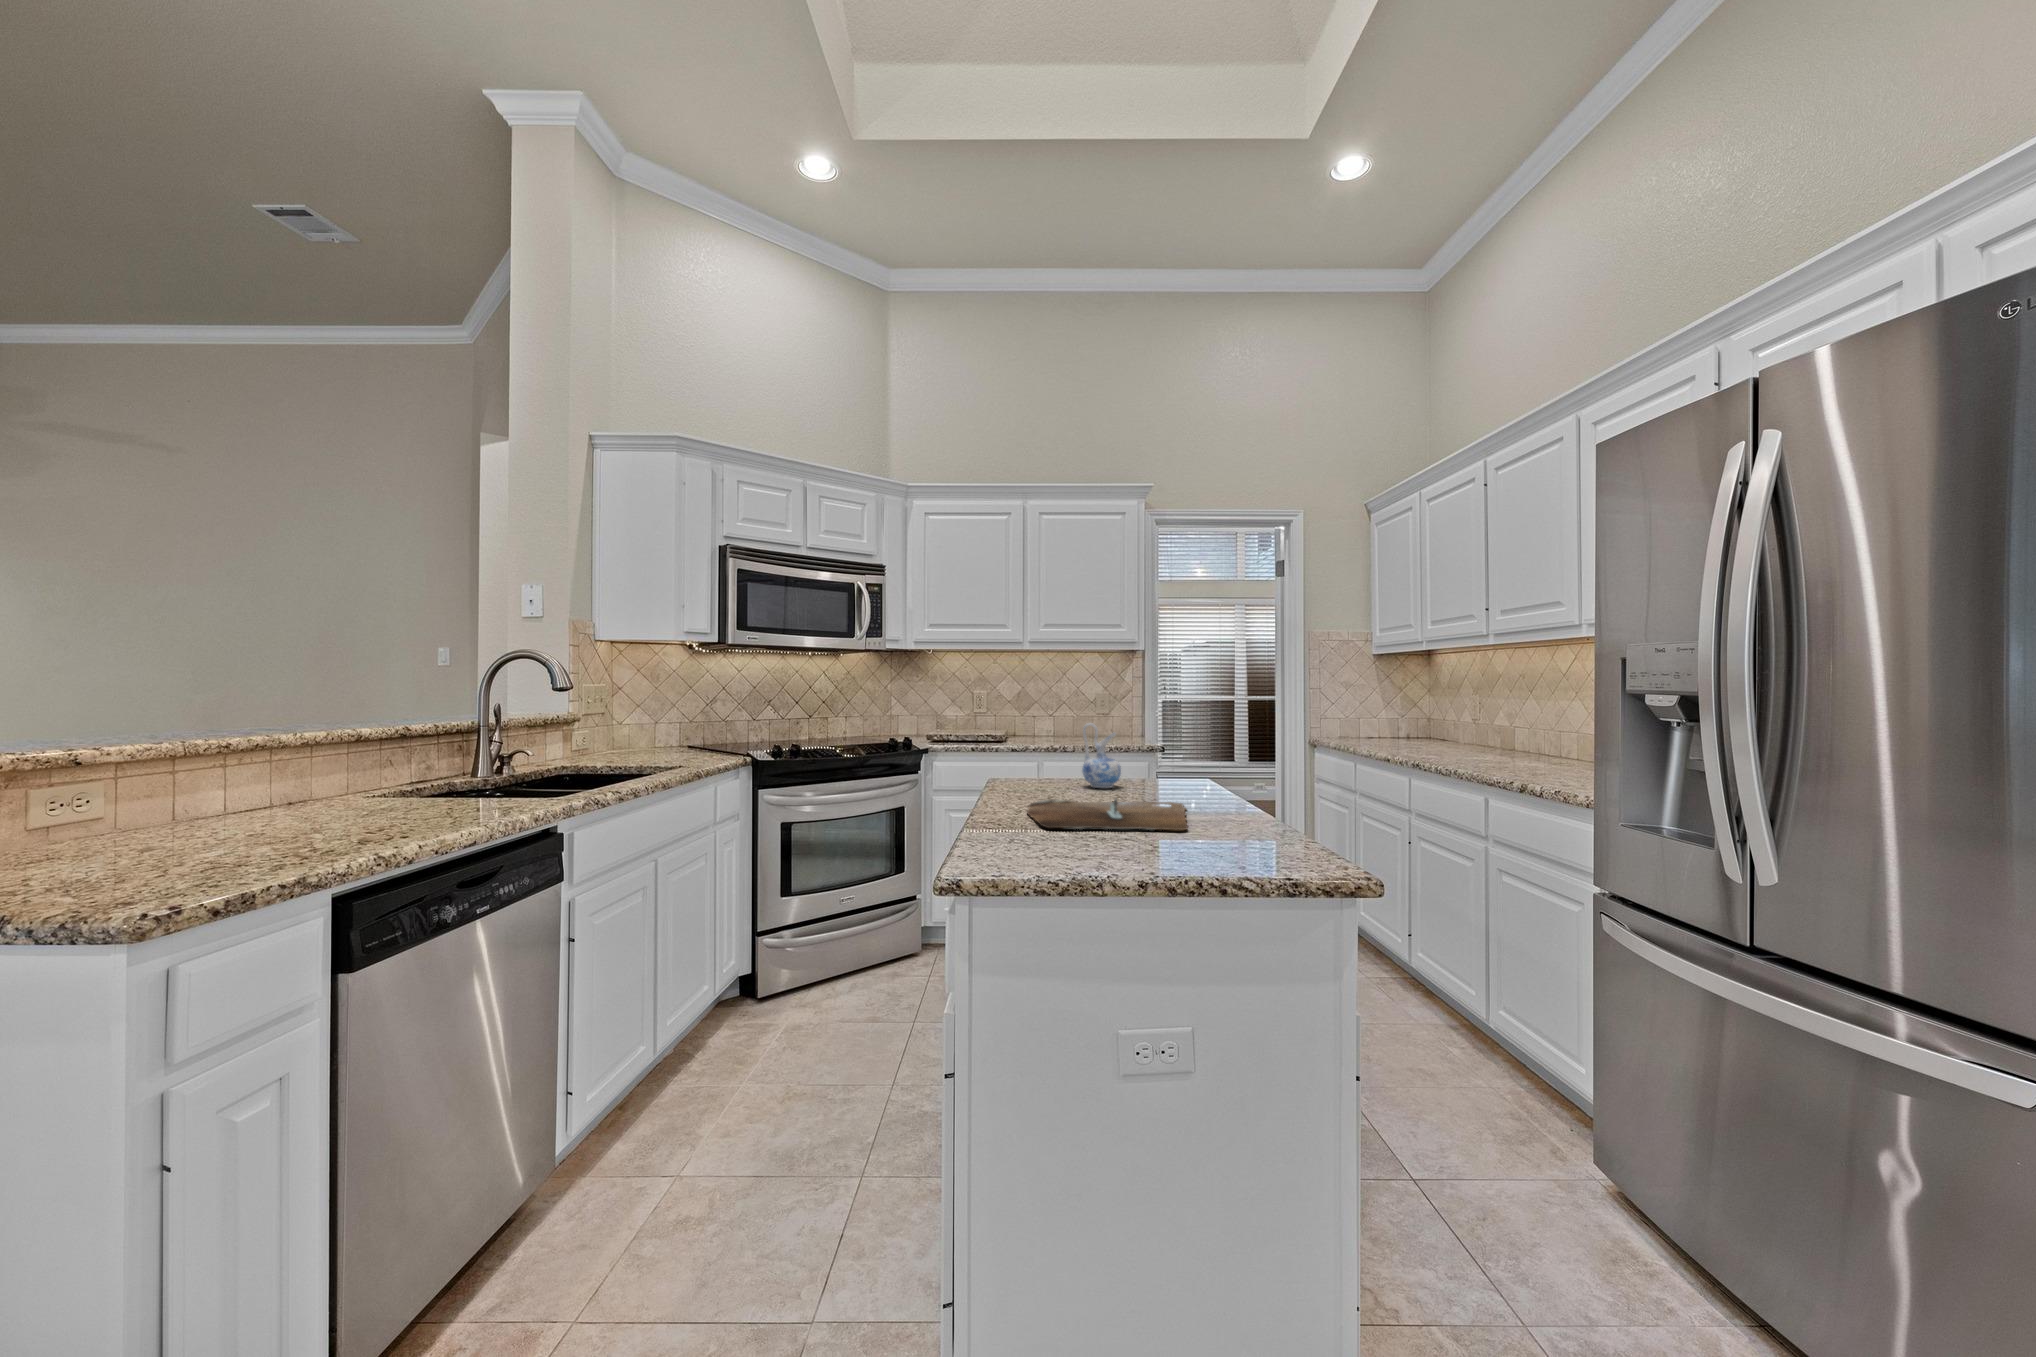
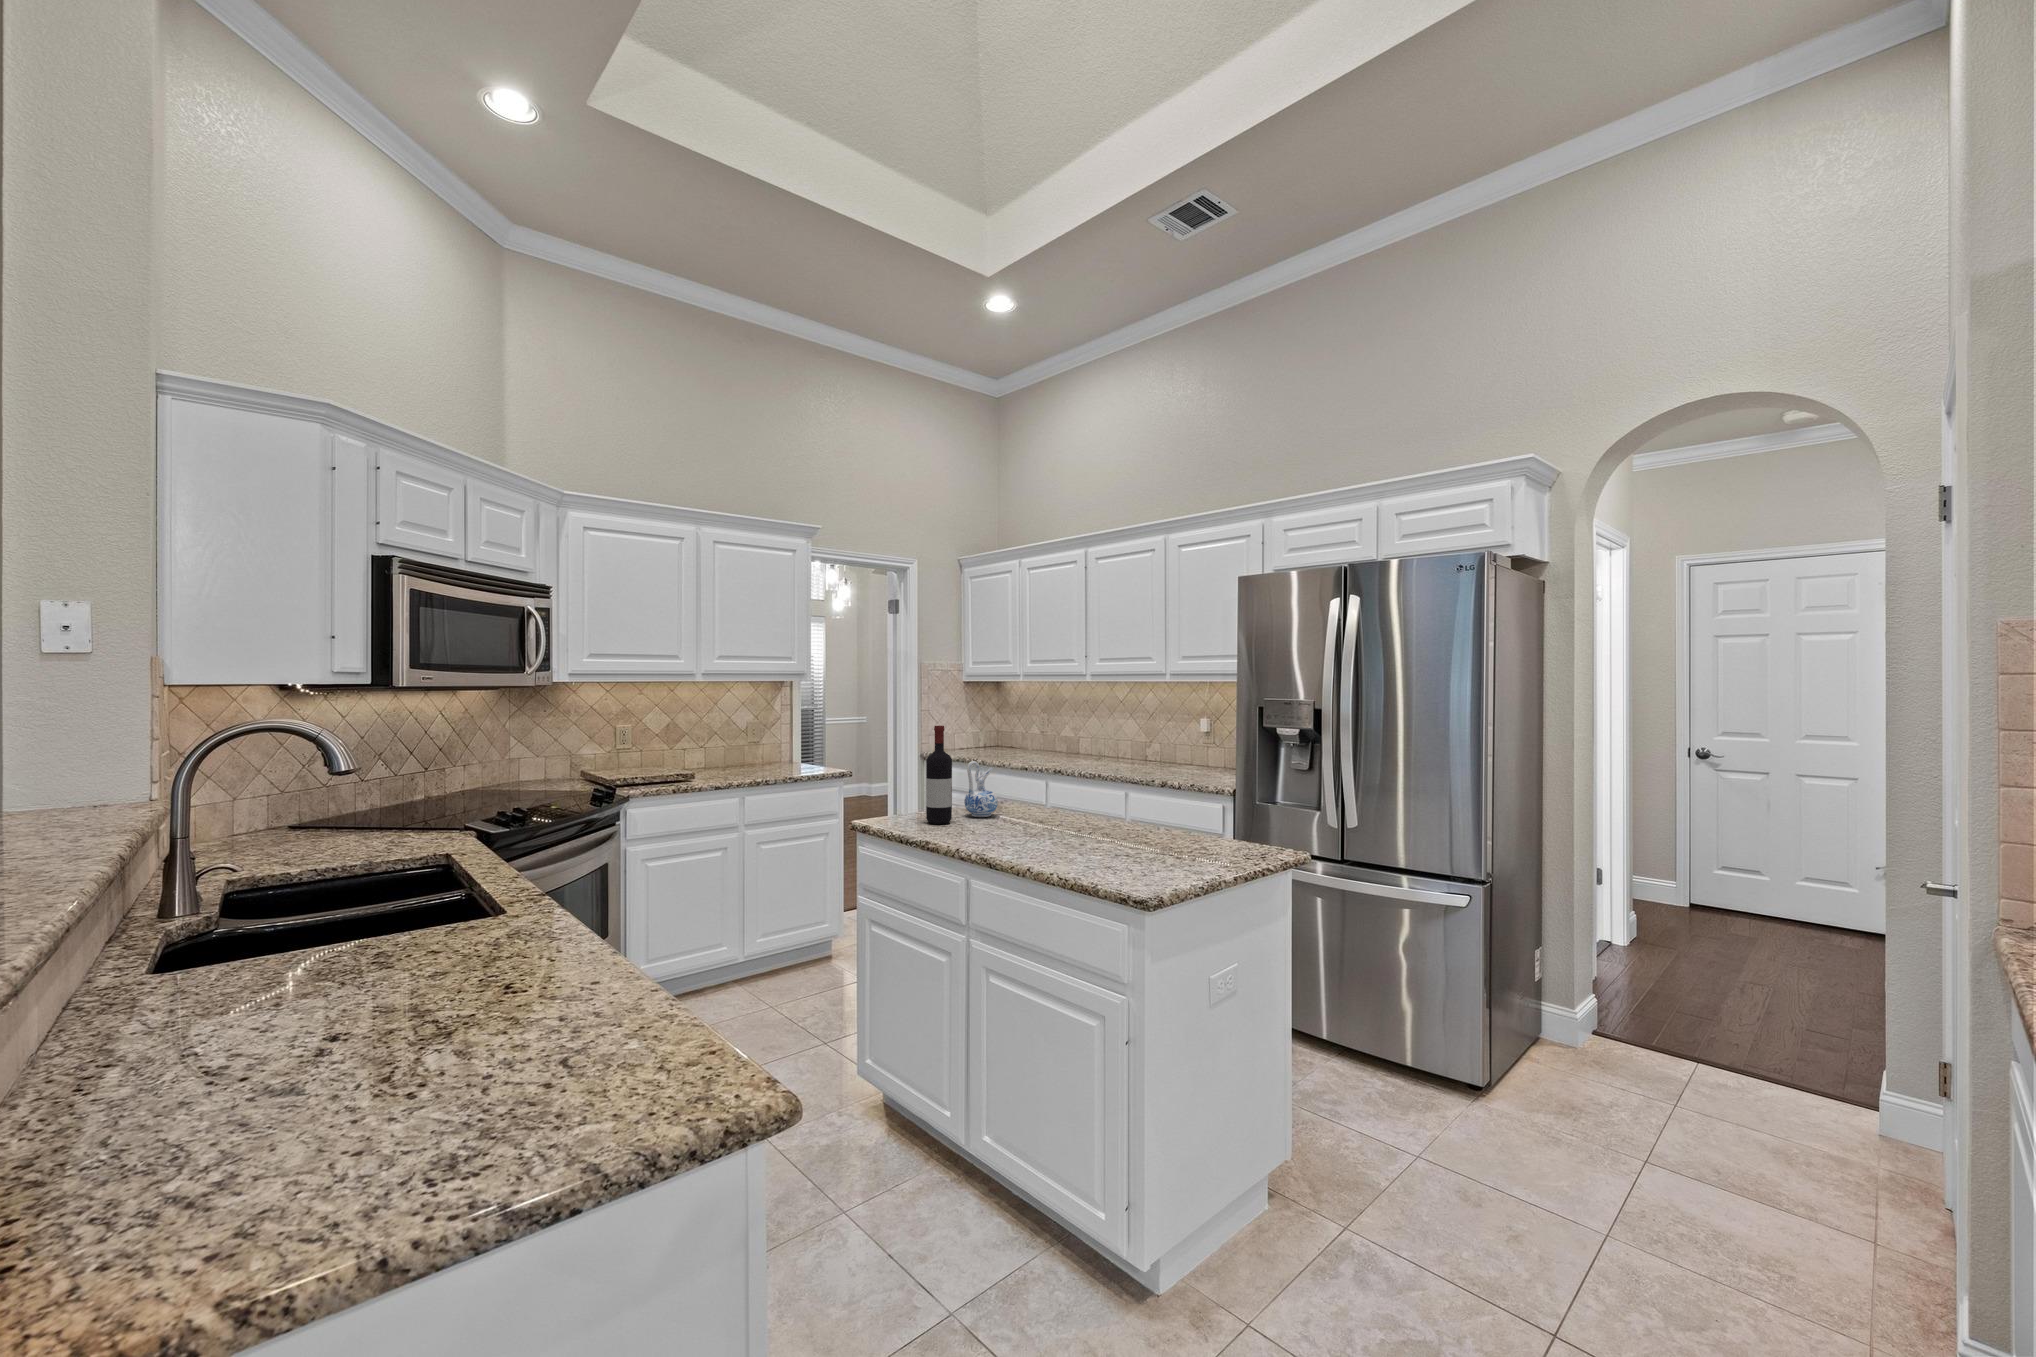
wine bottle: none [1024,680,1053,789] -> present [926,726,952,824]
cutting board: present [1027,799,1188,830] -> none [988,821,1152,853]

